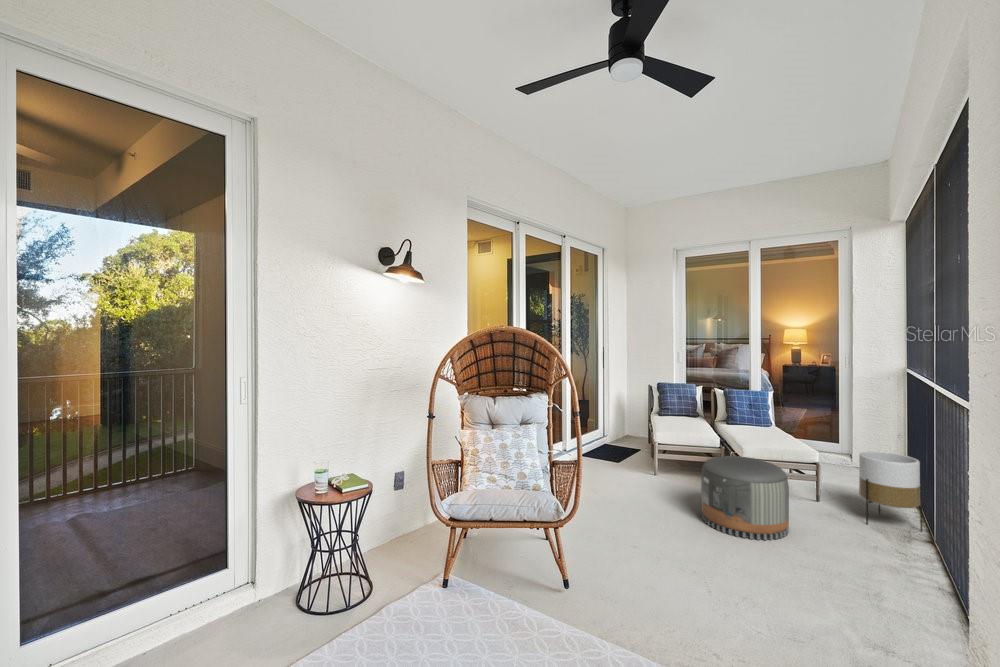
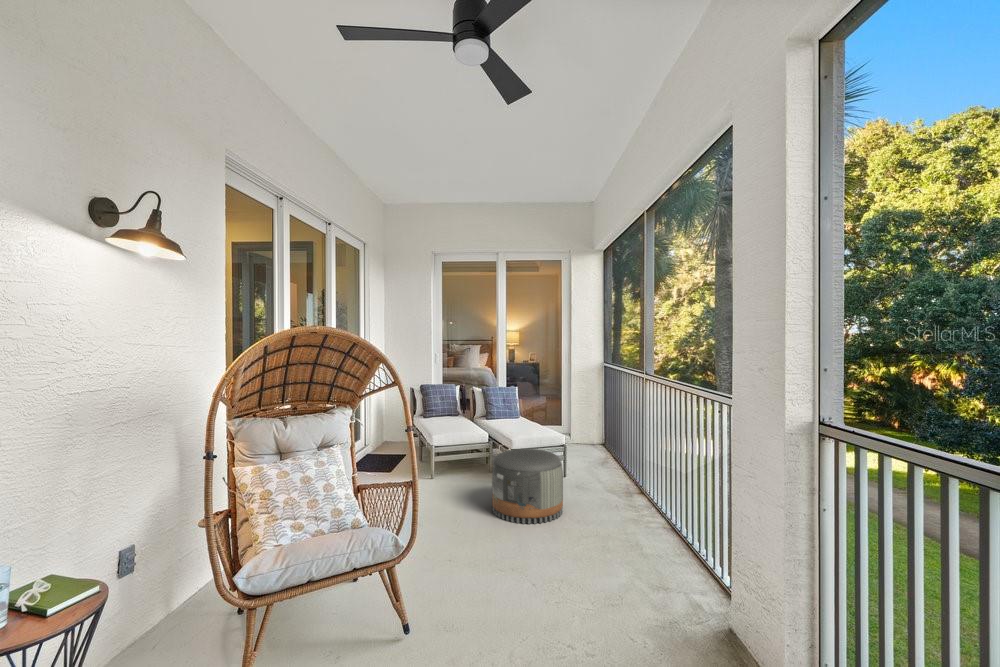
planter: present [859,451,922,531] -> none [597,429,636,489]

